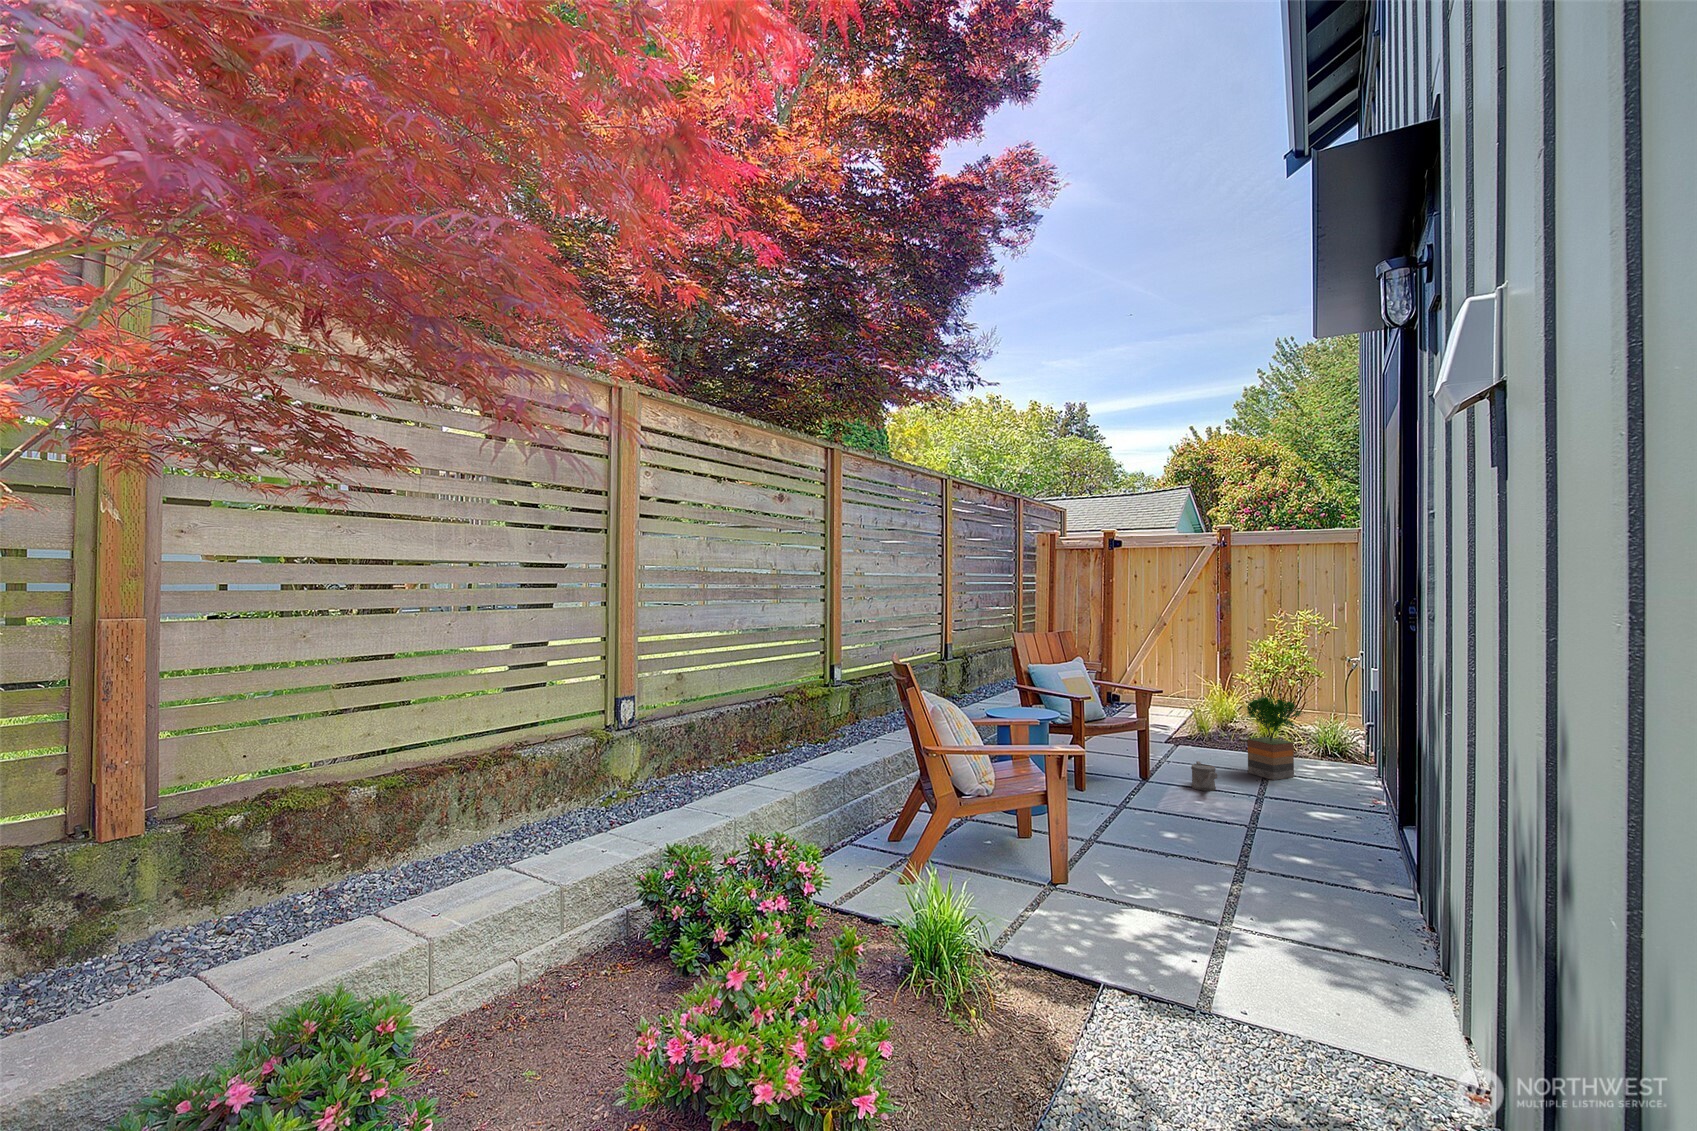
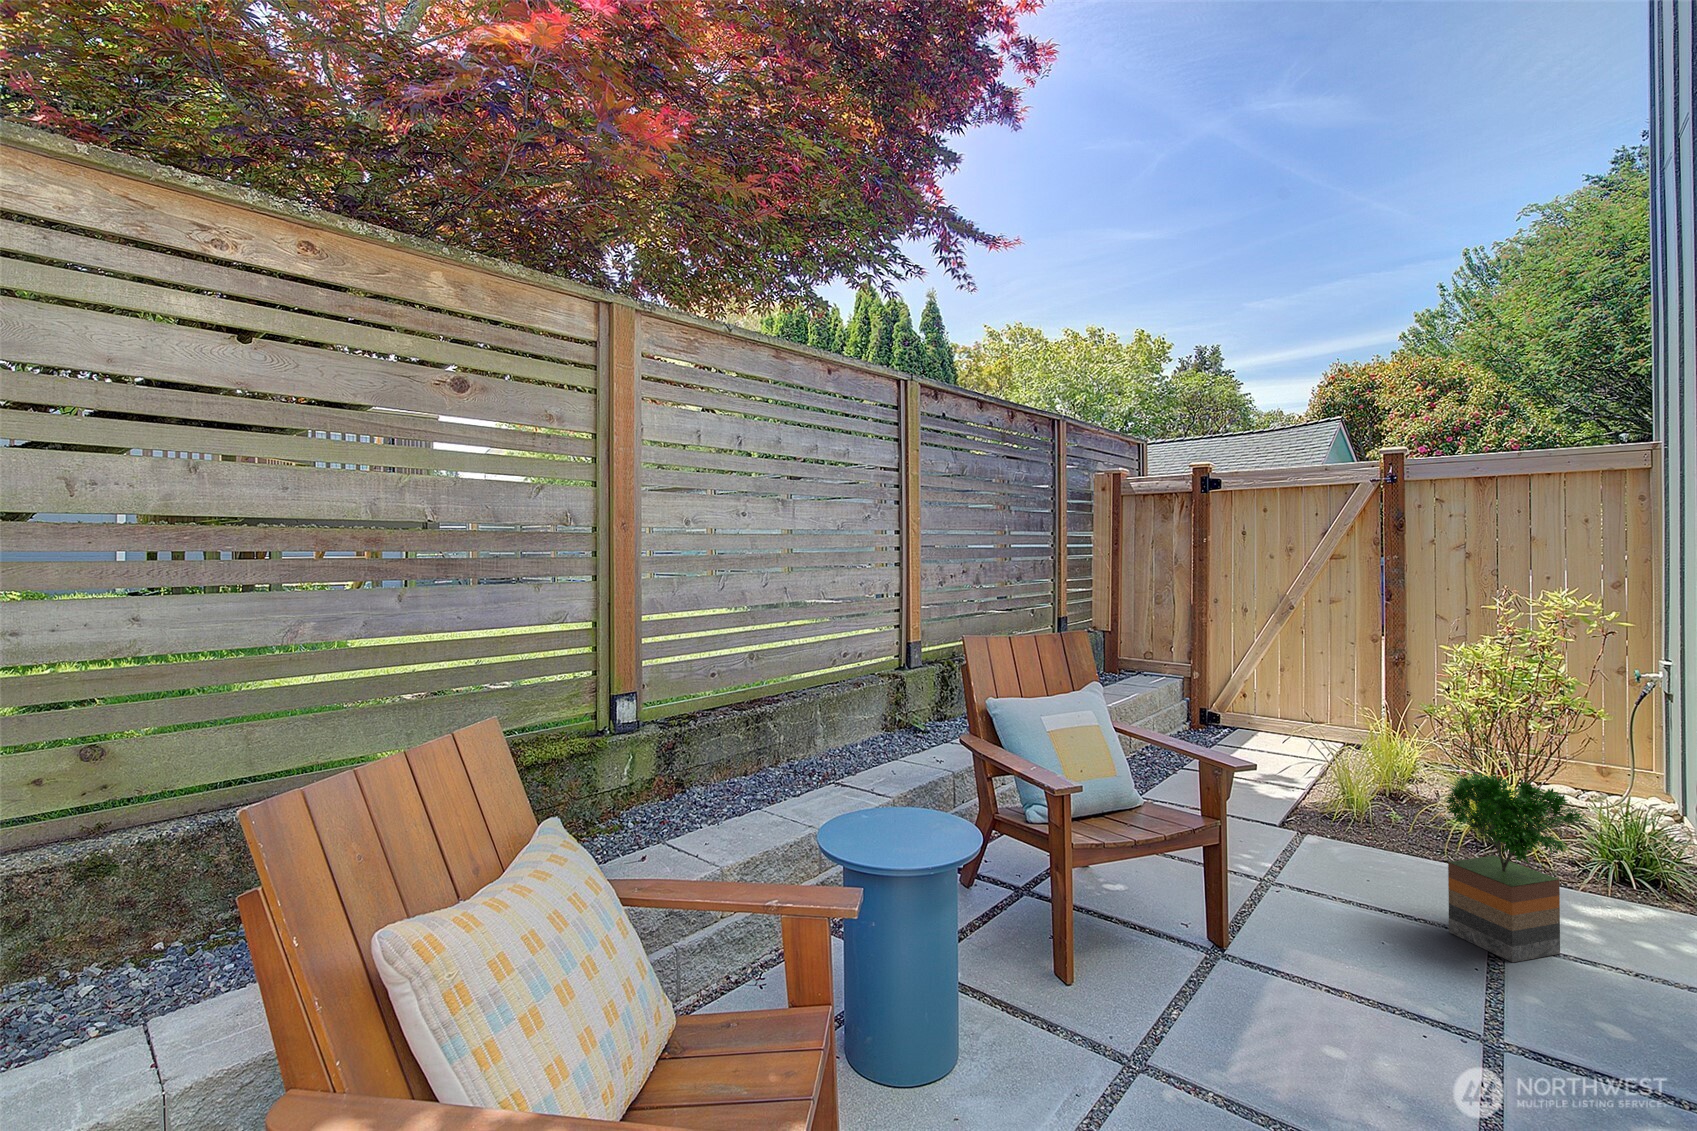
watering can: present [1191,761,1217,791] -> none [1317,918,1378,1000]

